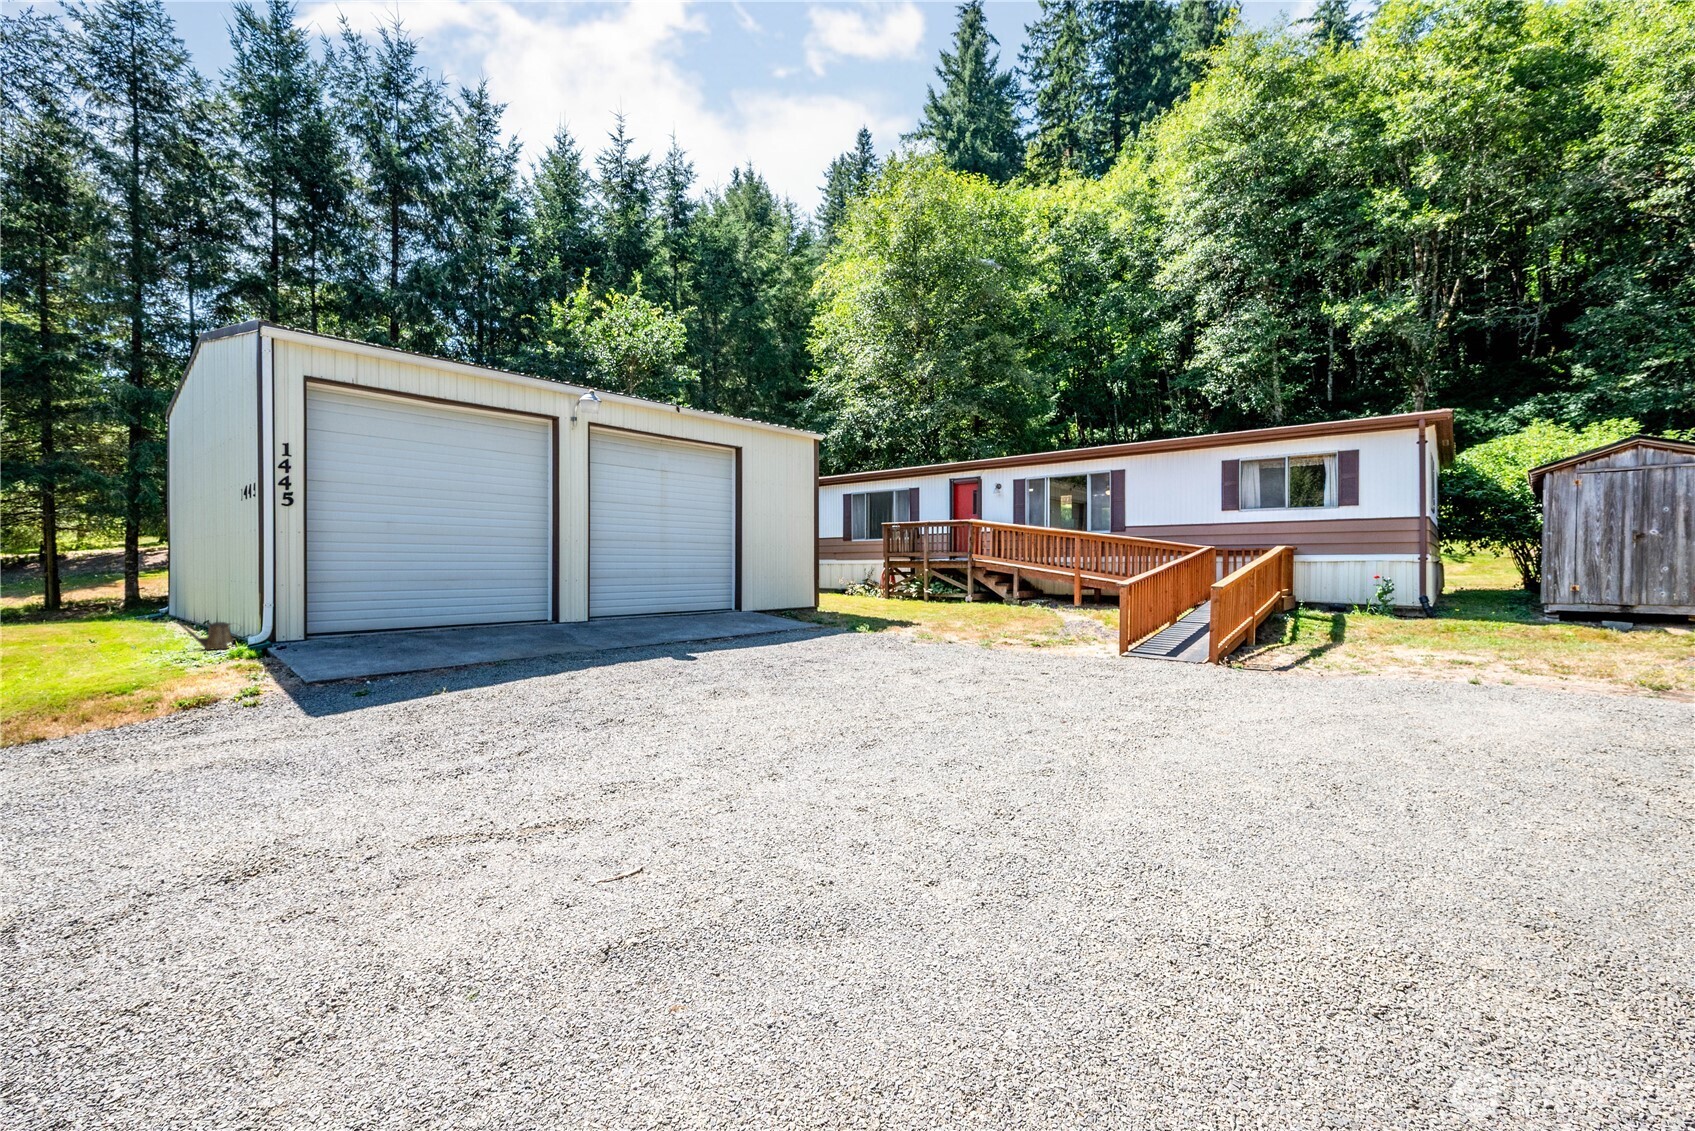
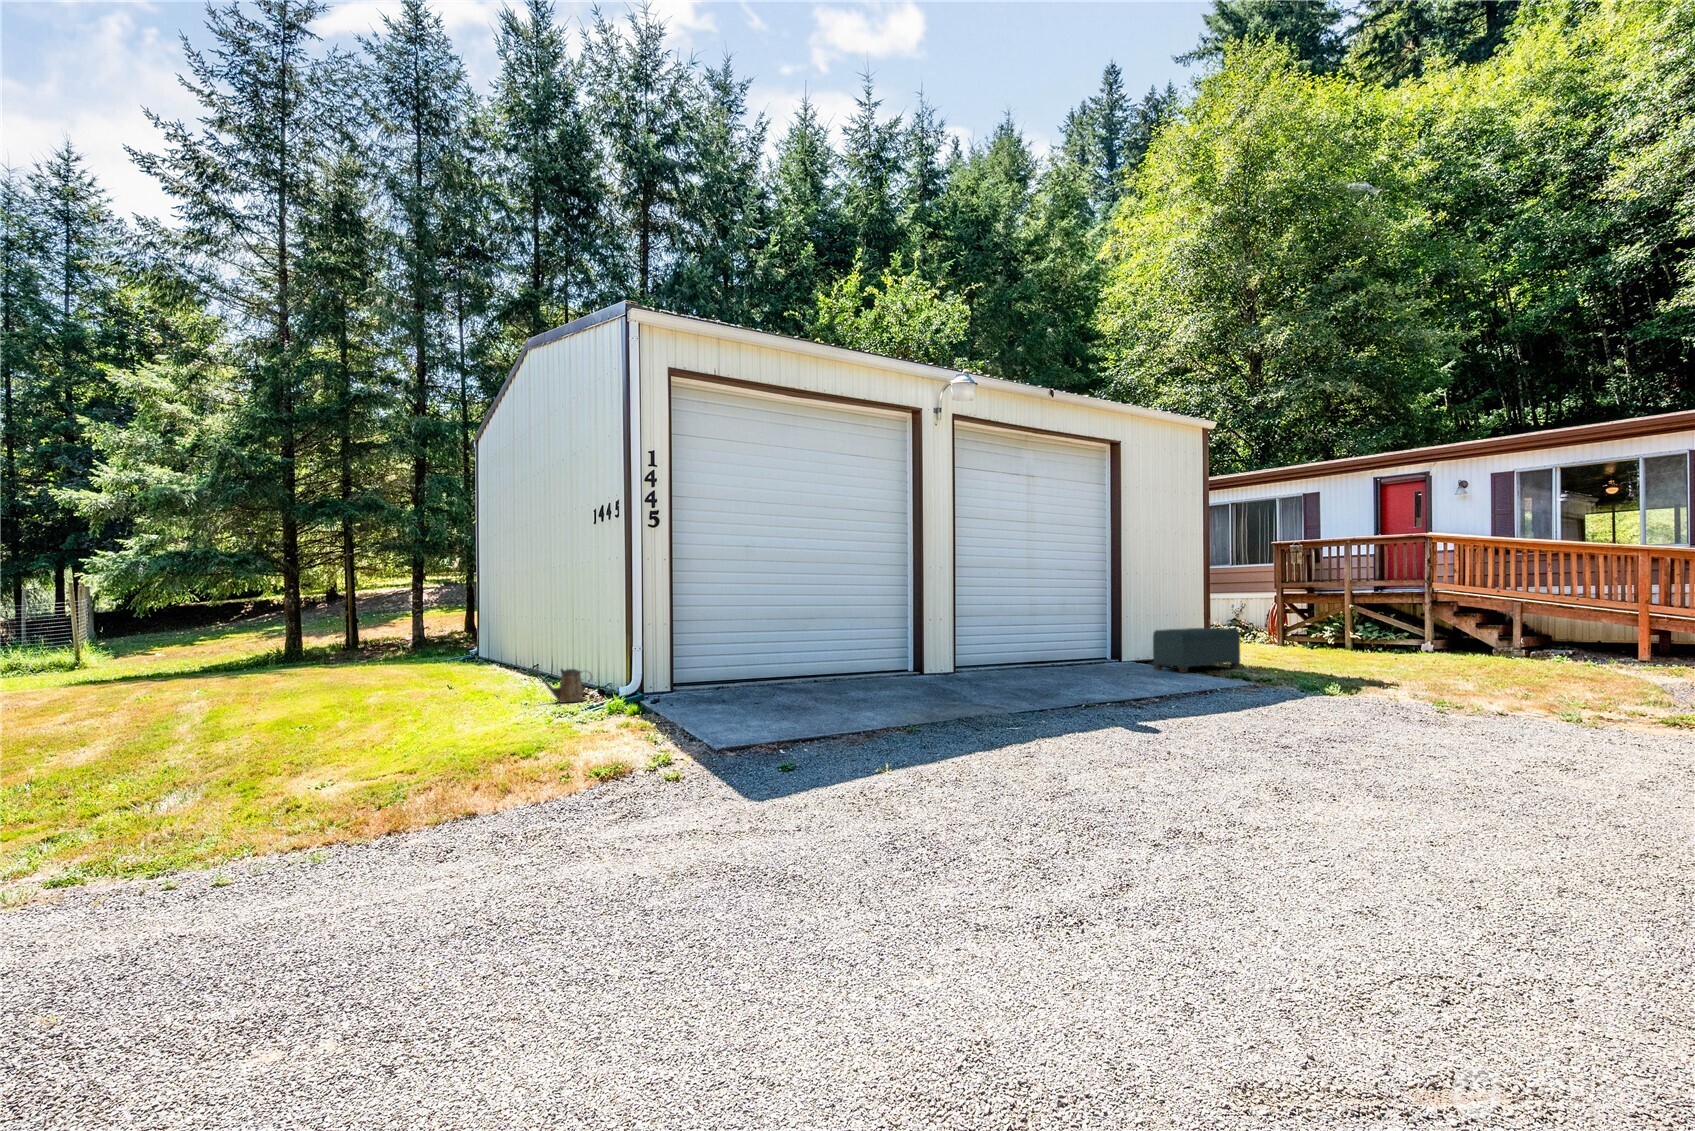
bench: none [761,586,824,618] -> present [1153,628,1240,673]

